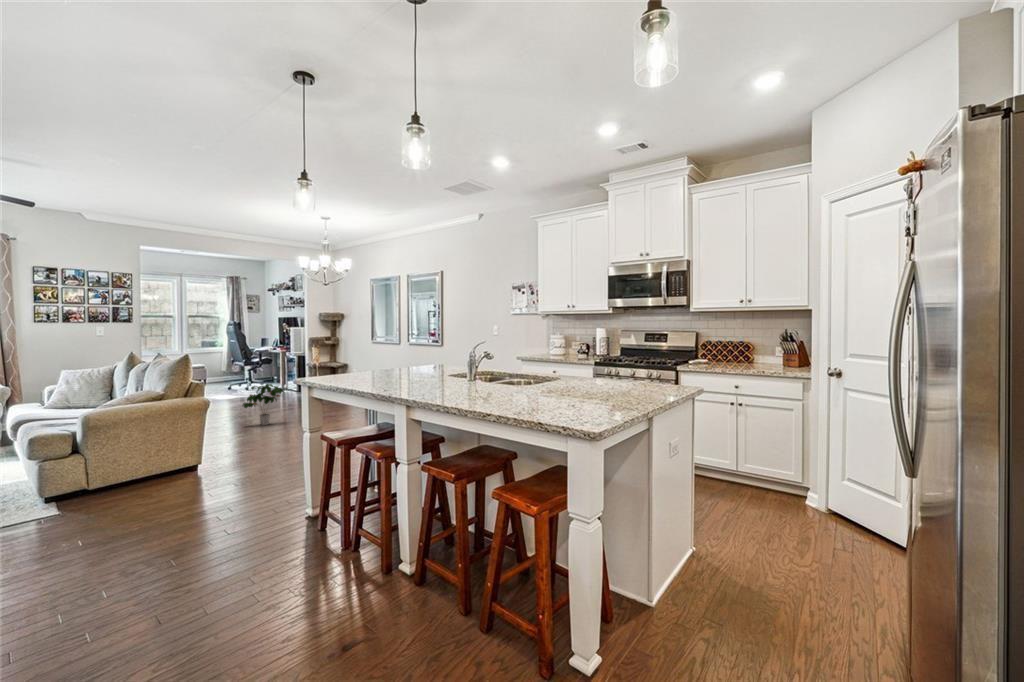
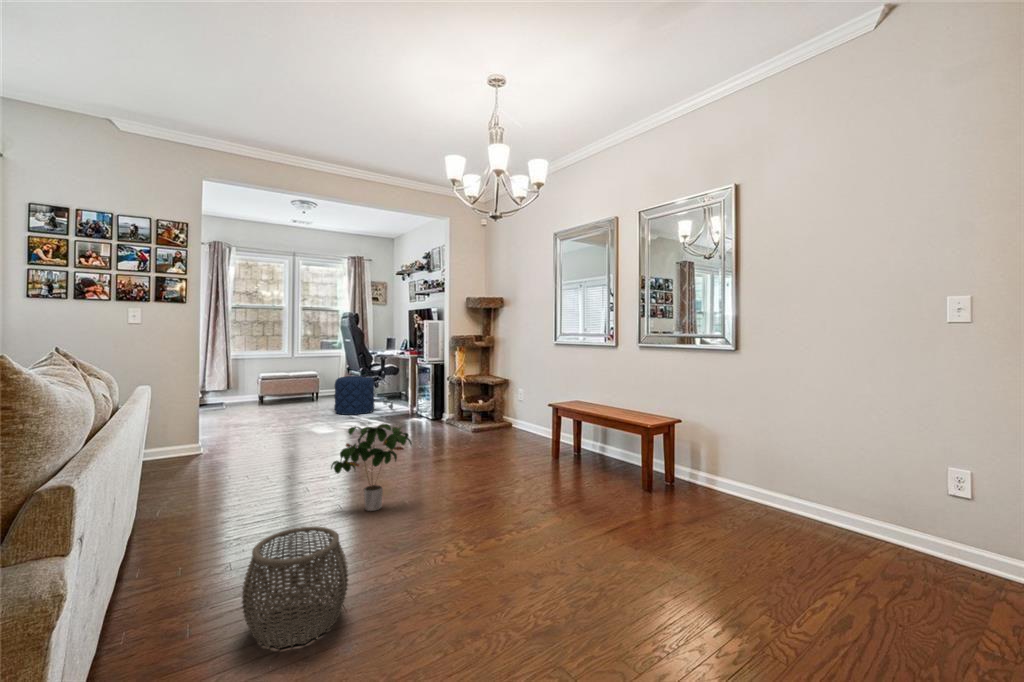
pouf: none [224,365,254,392] -> present [334,376,375,415]
woven basket: none [222,416,262,451] -> present [242,526,348,648]

